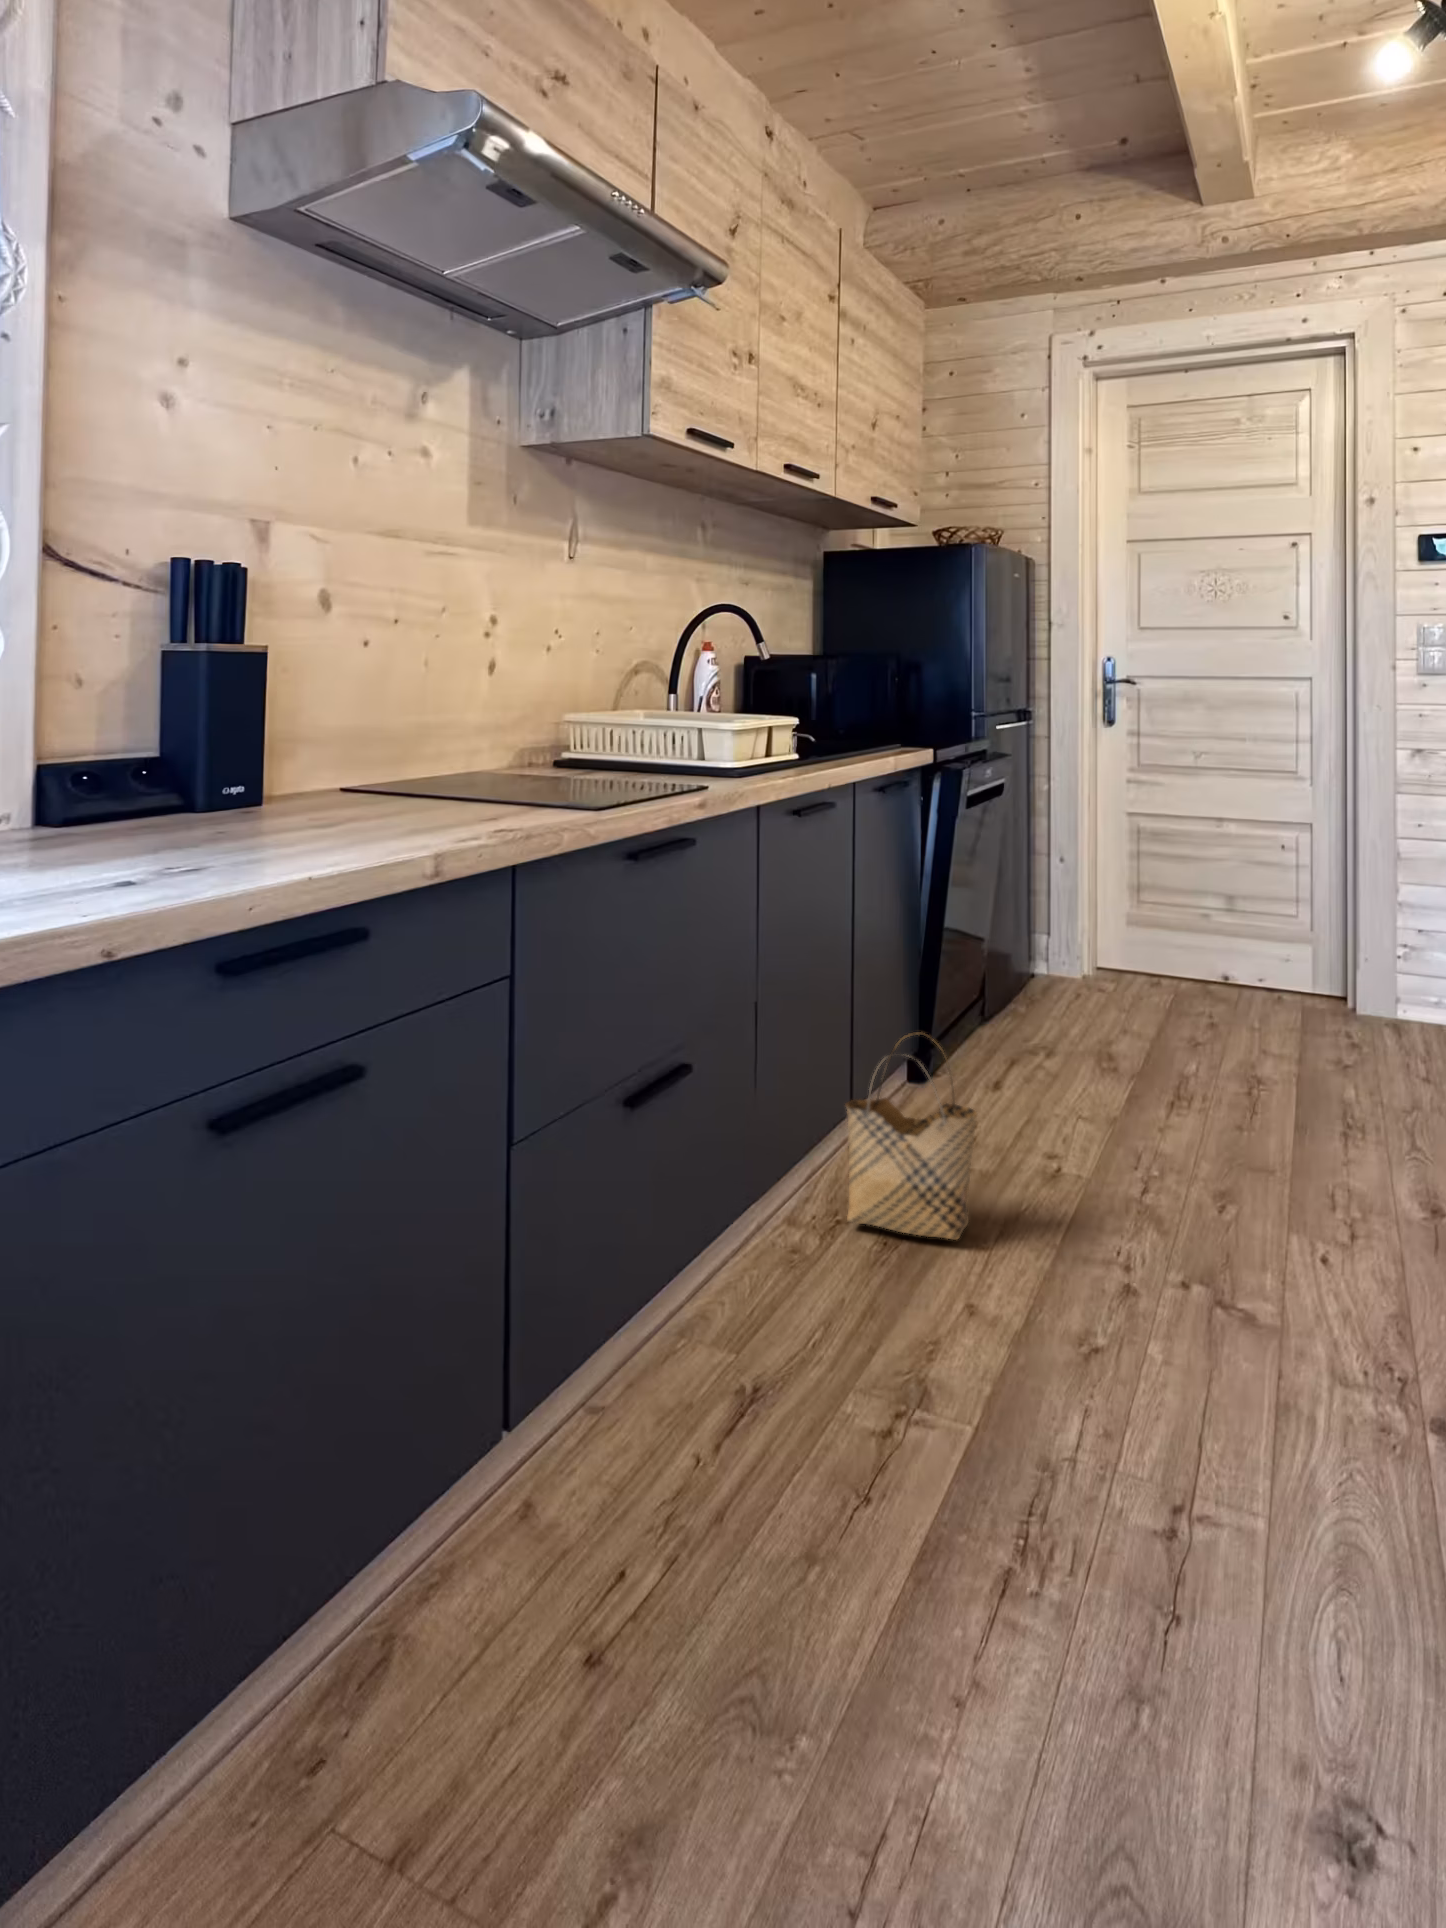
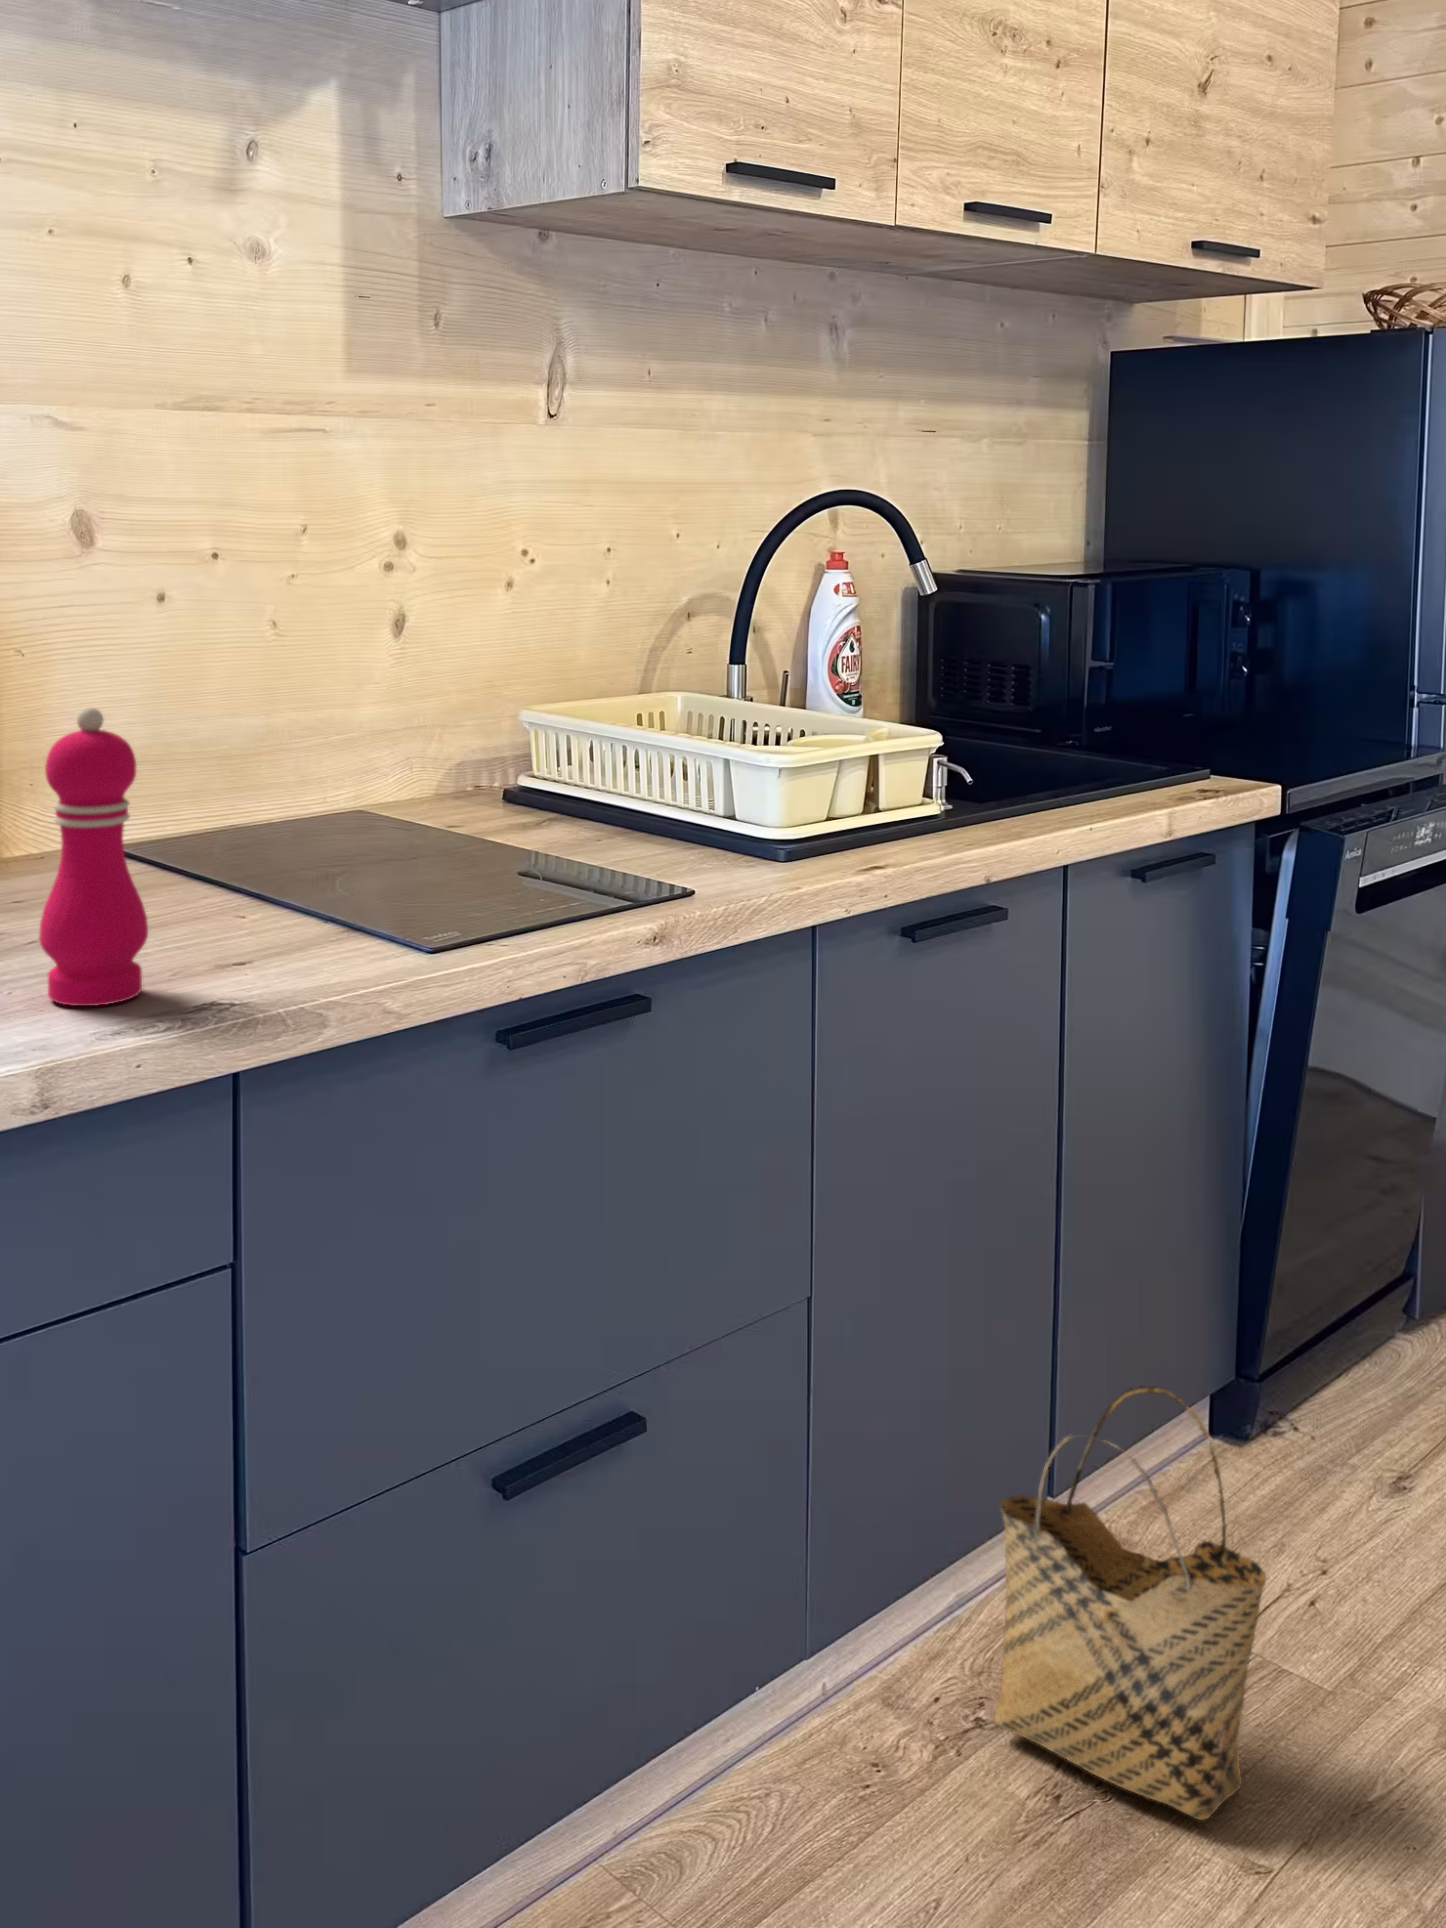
pepper mill: none [397,667,462,834] -> present [39,707,148,1006]

